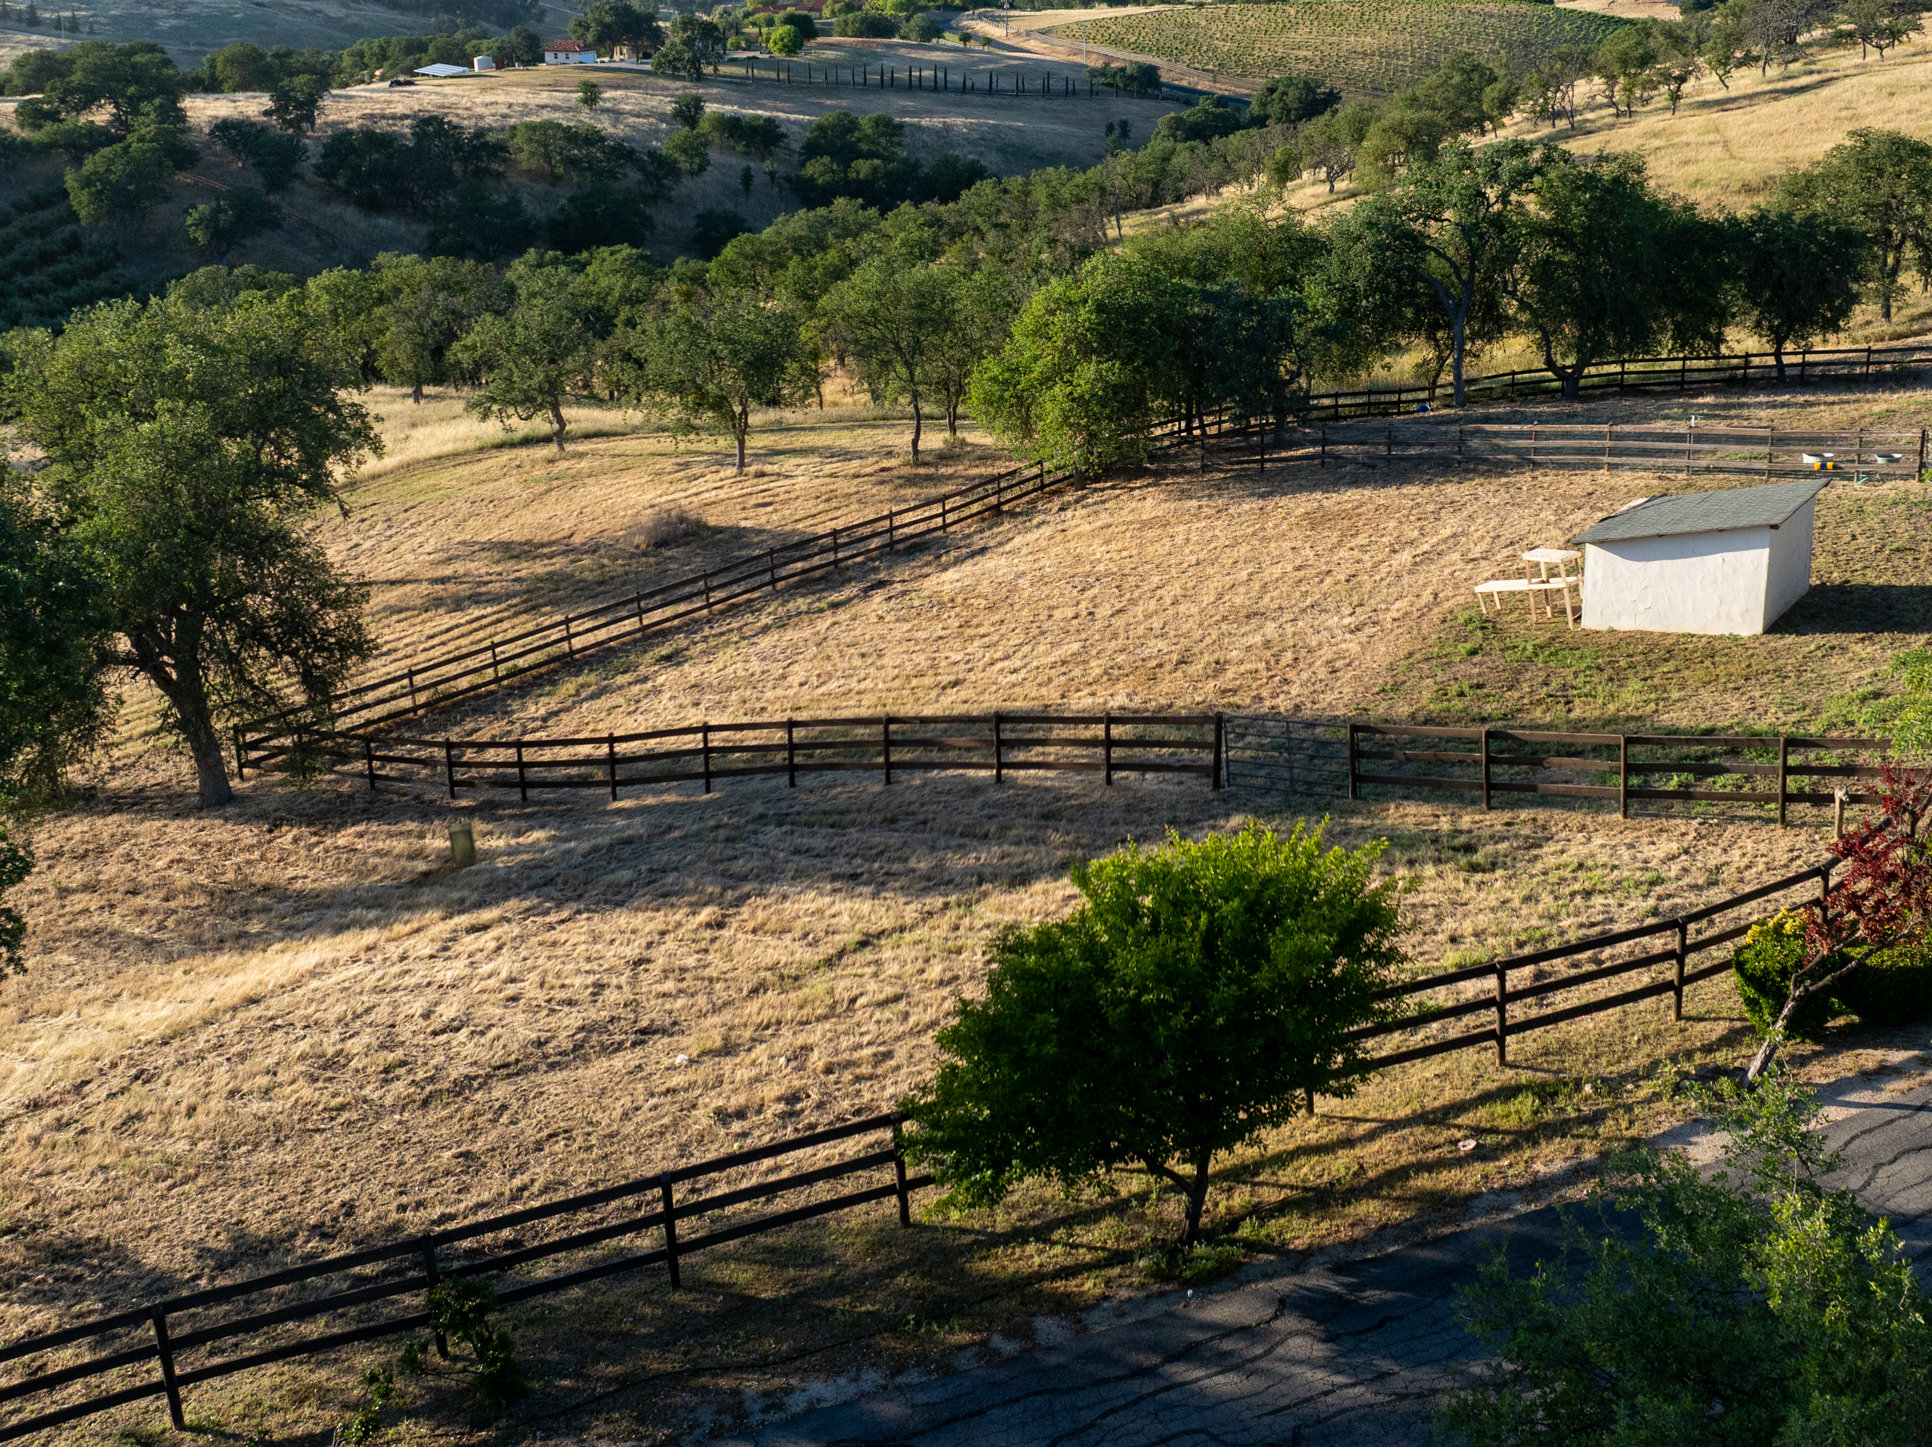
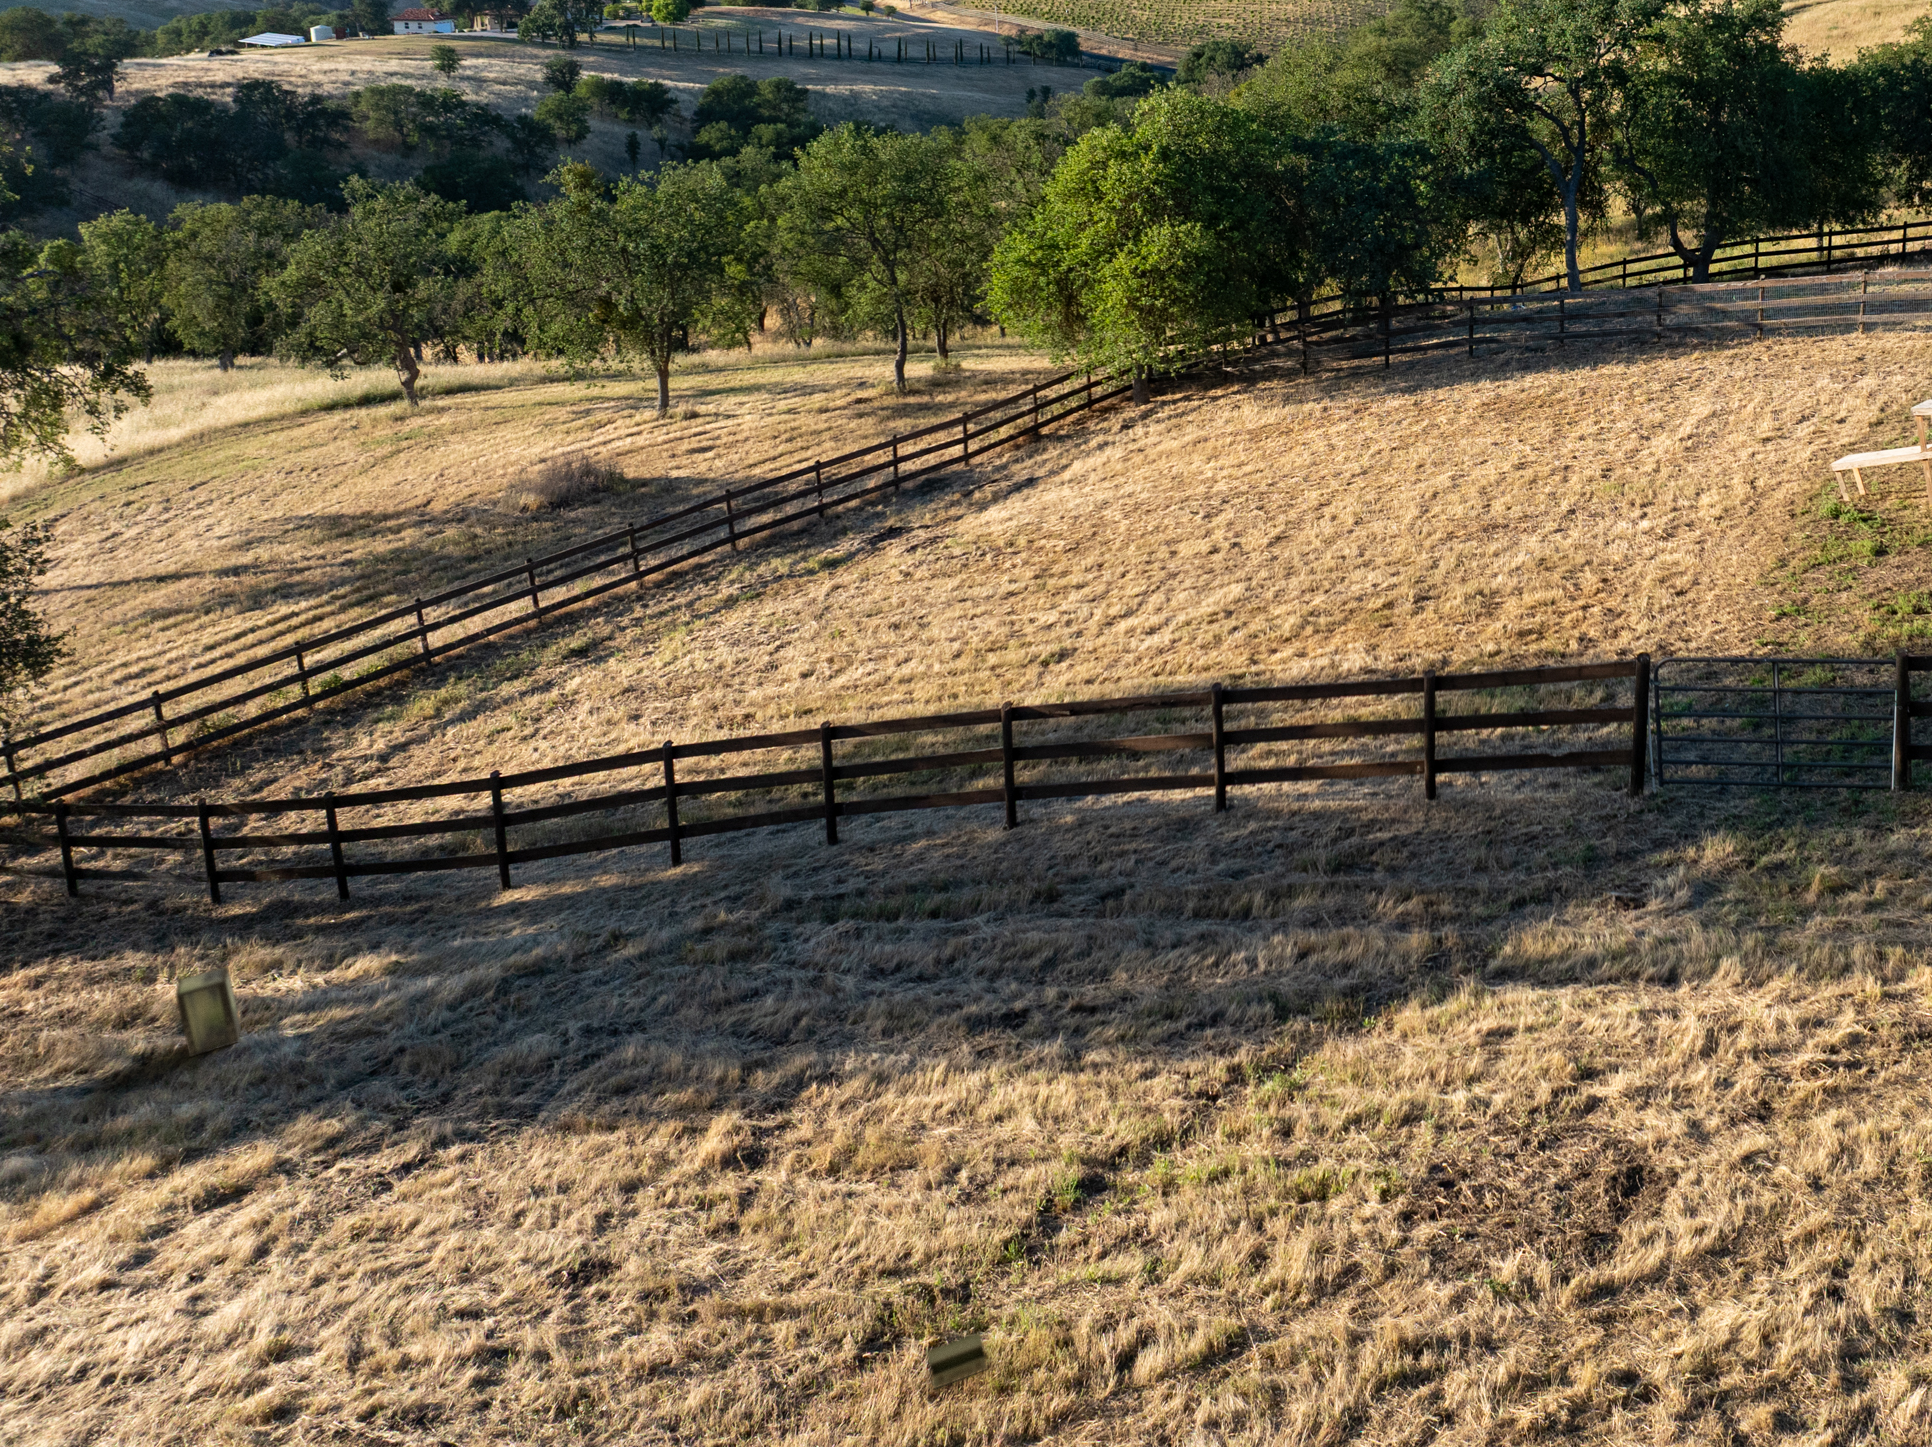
toolbox: none [791,1006,818,1024] -> present [927,1333,988,1389]

